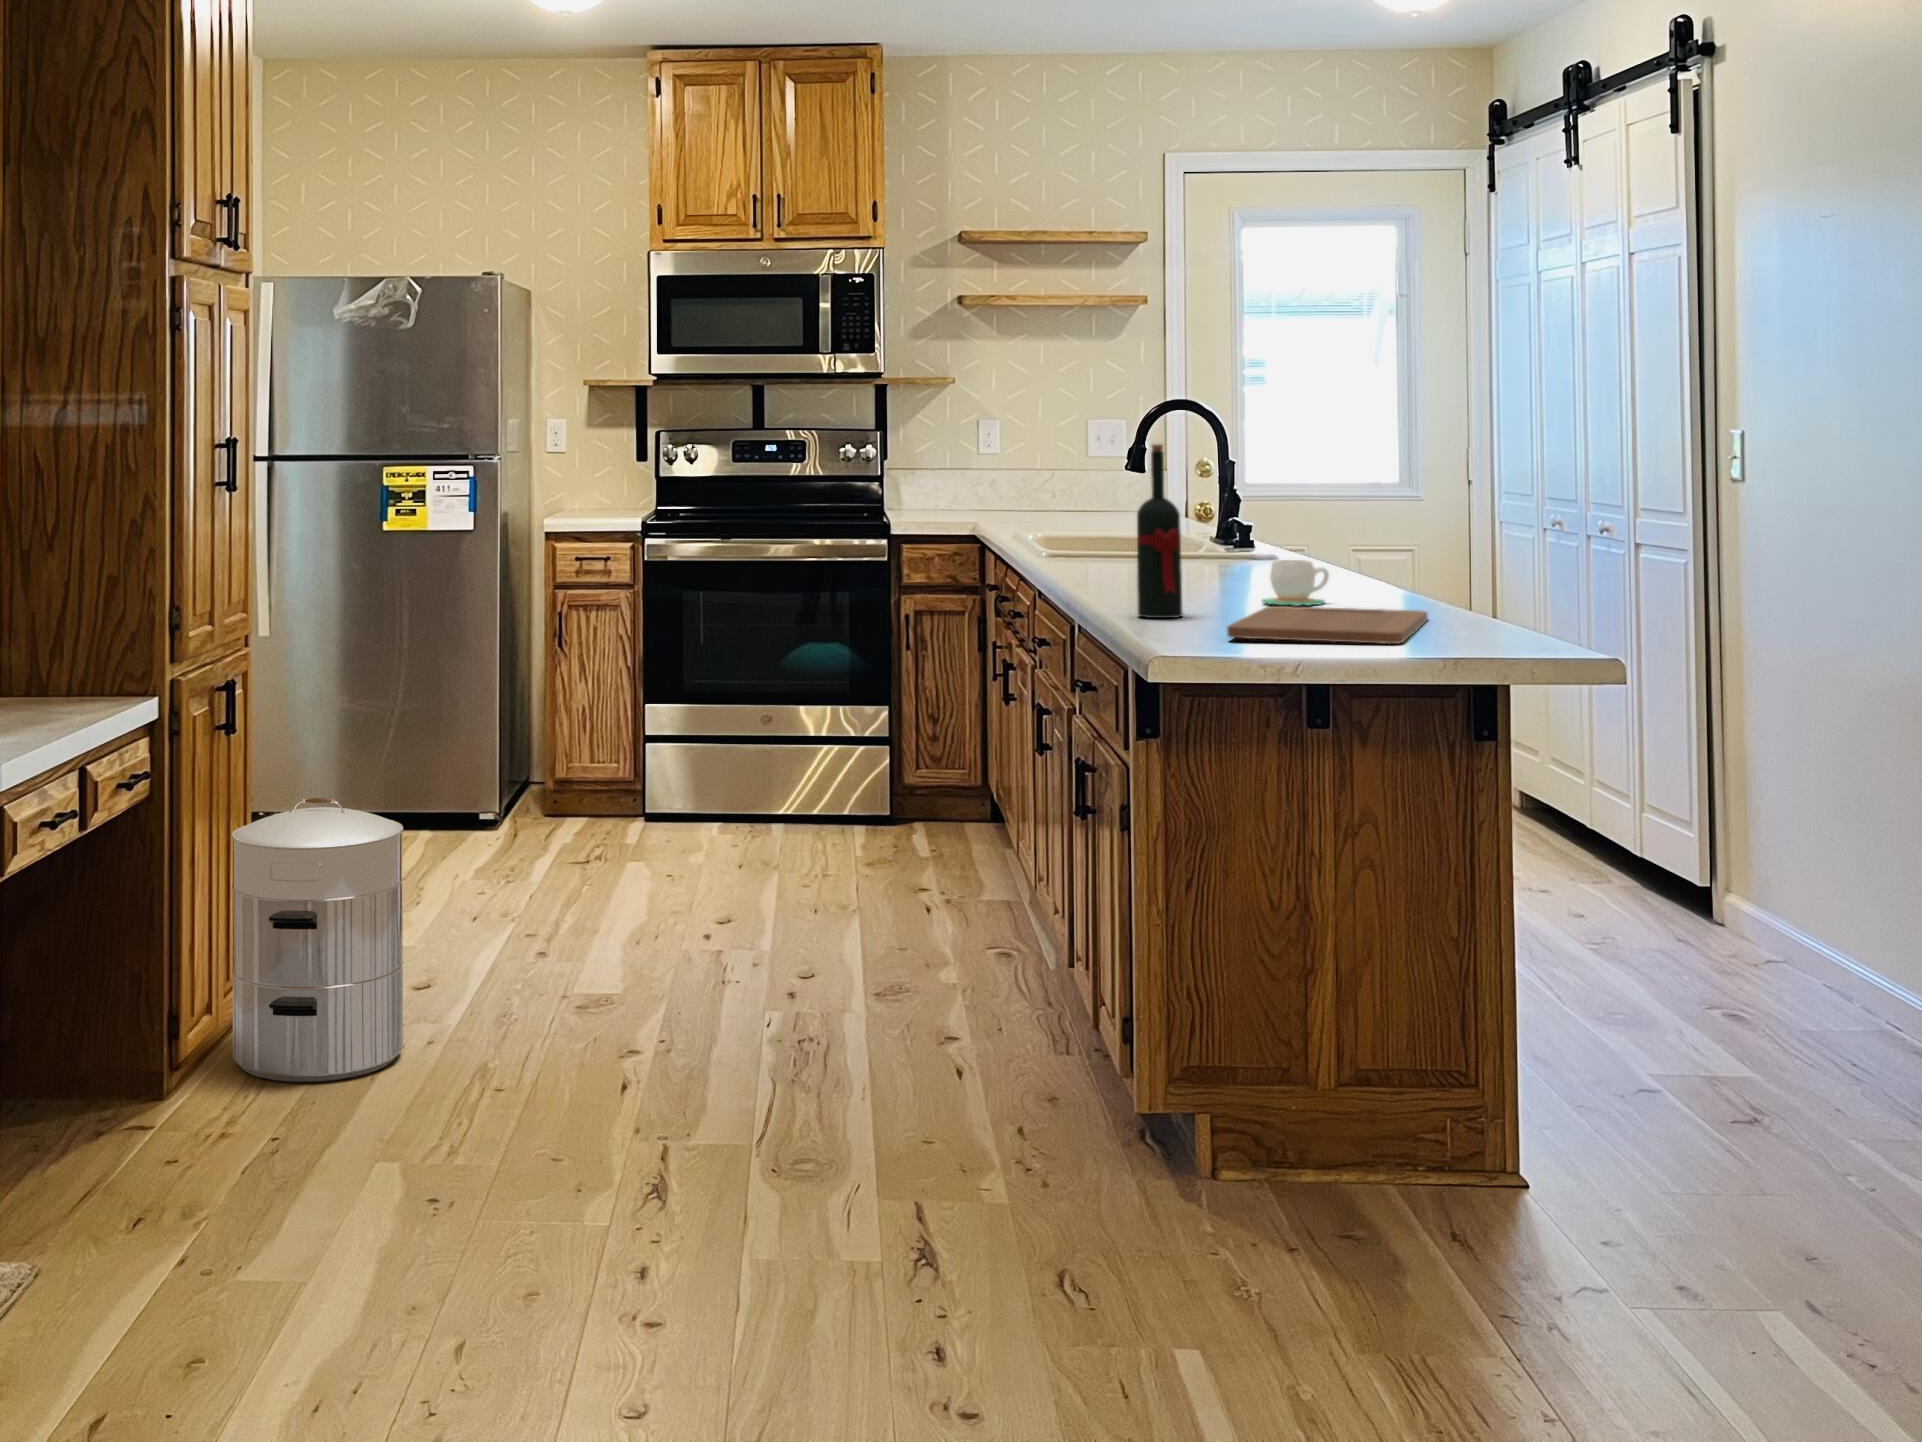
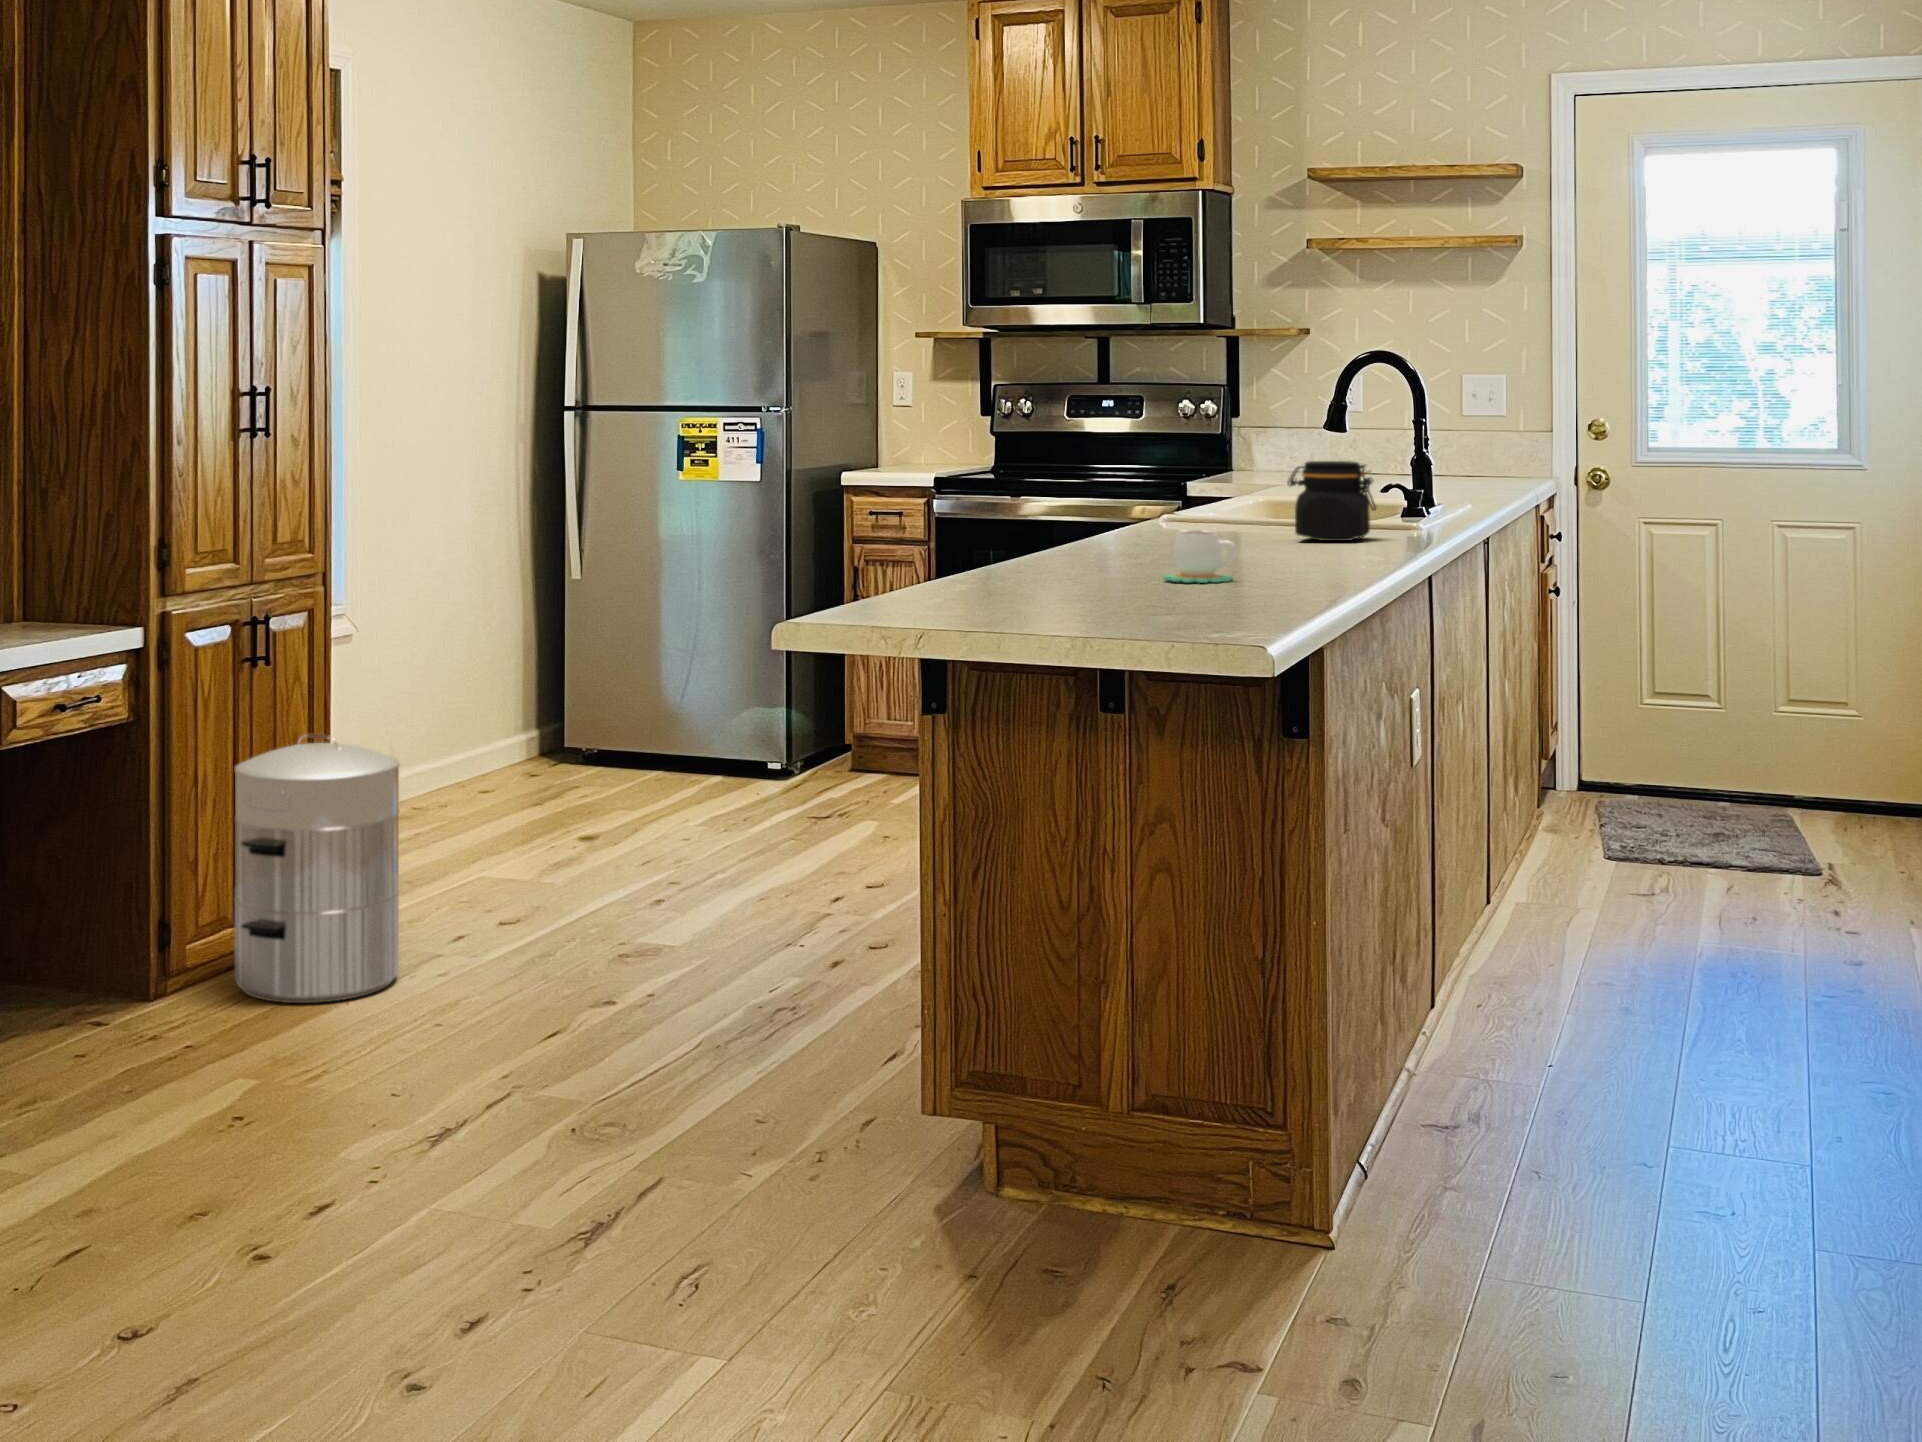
wine bottle: present [1137,444,1183,618] -> none [989,400,1038,590]
jar: none [1208,496,1287,567] -> present [1288,461,1376,541]
cutting board: present [1227,606,1428,644] -> none [964,581,1257,625]

